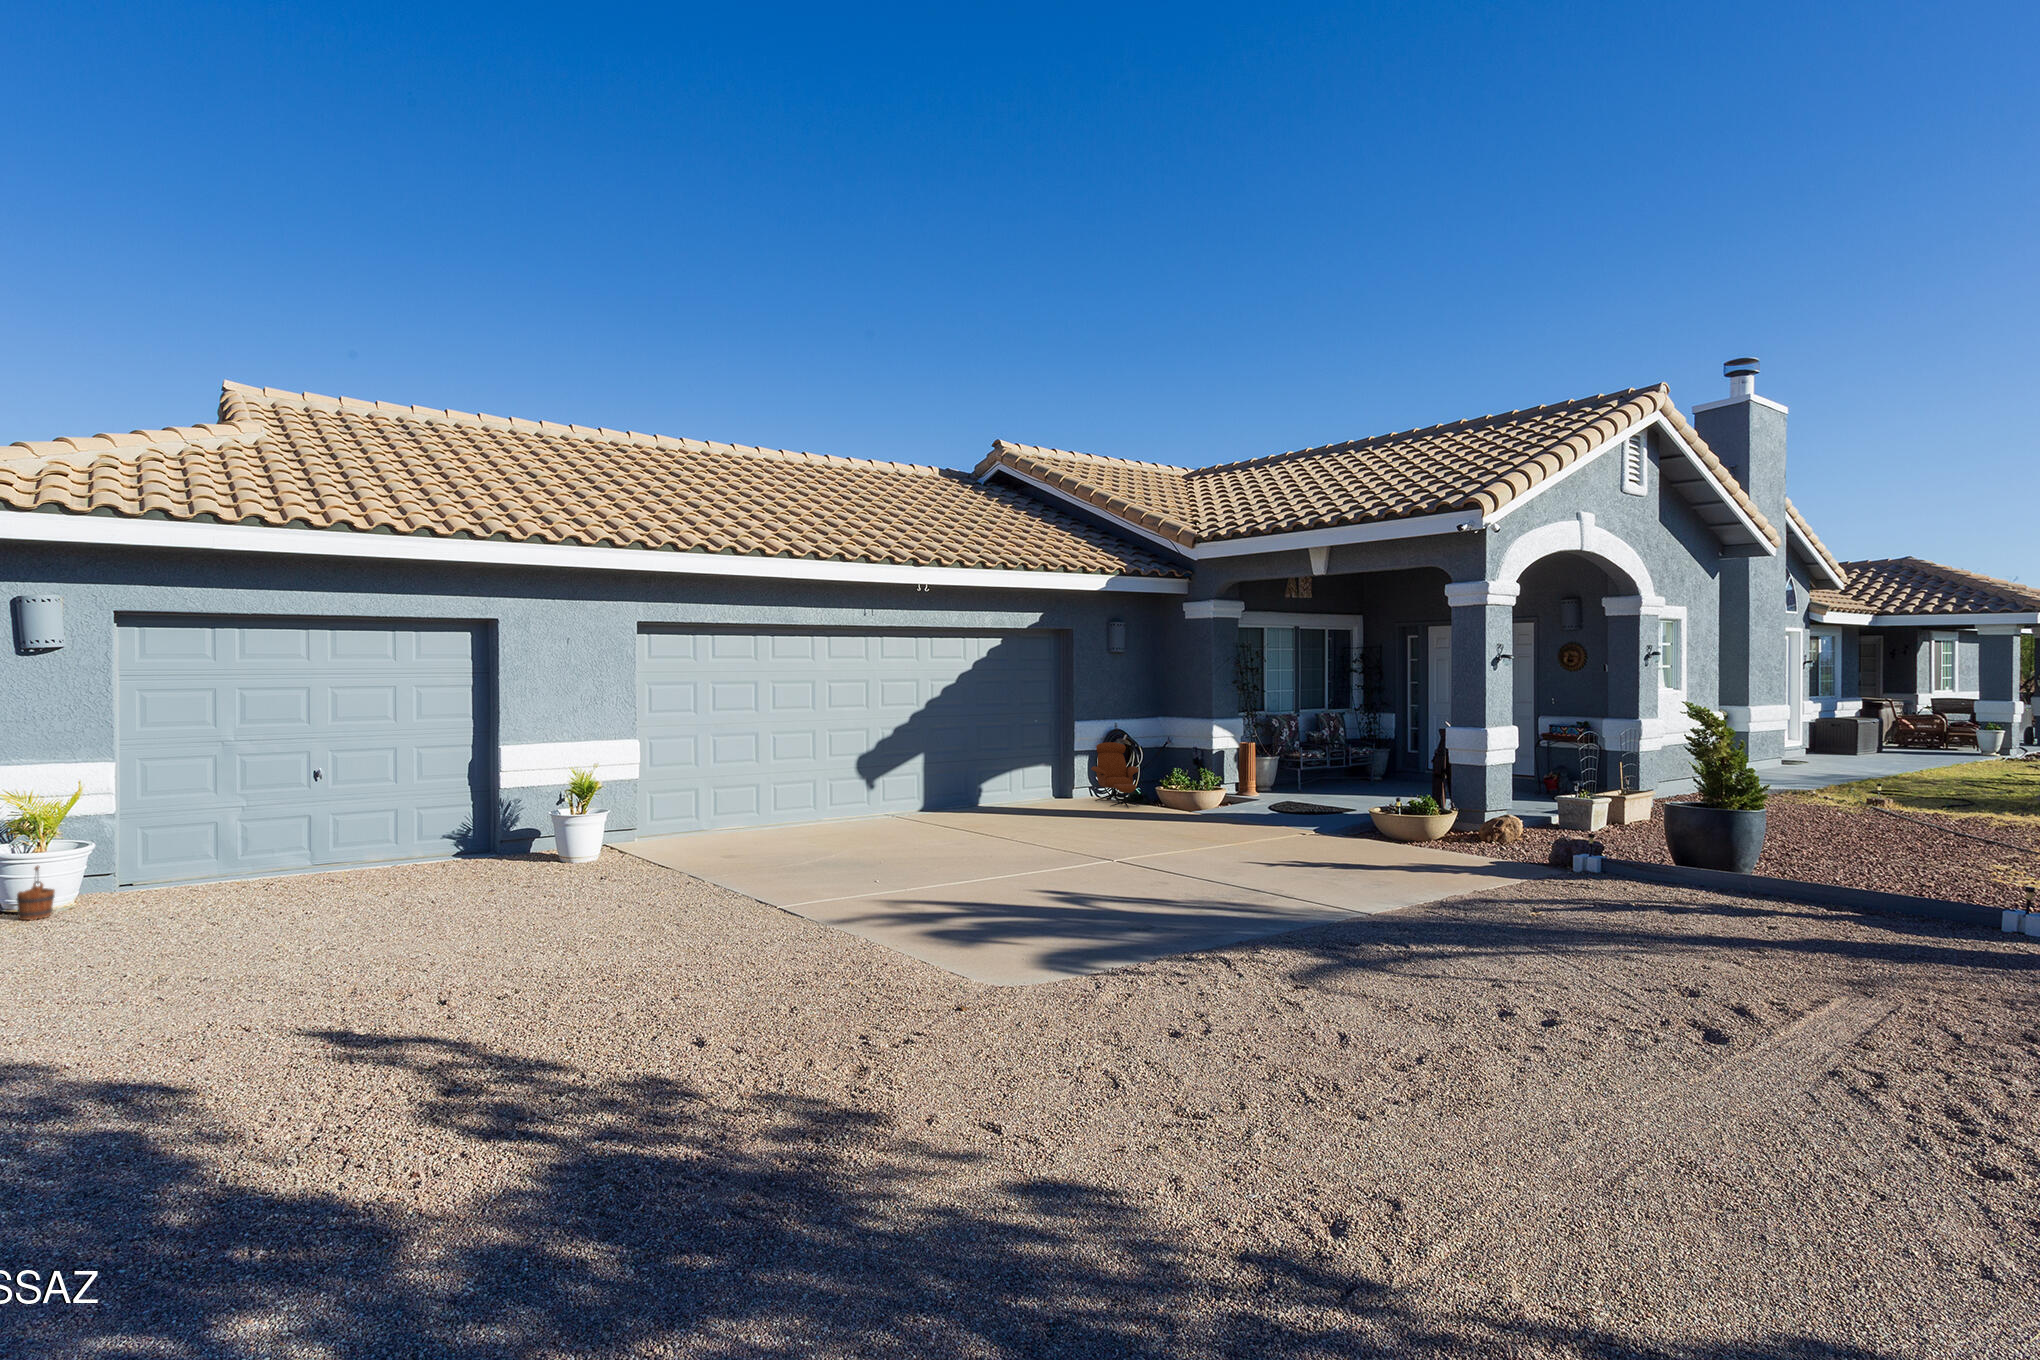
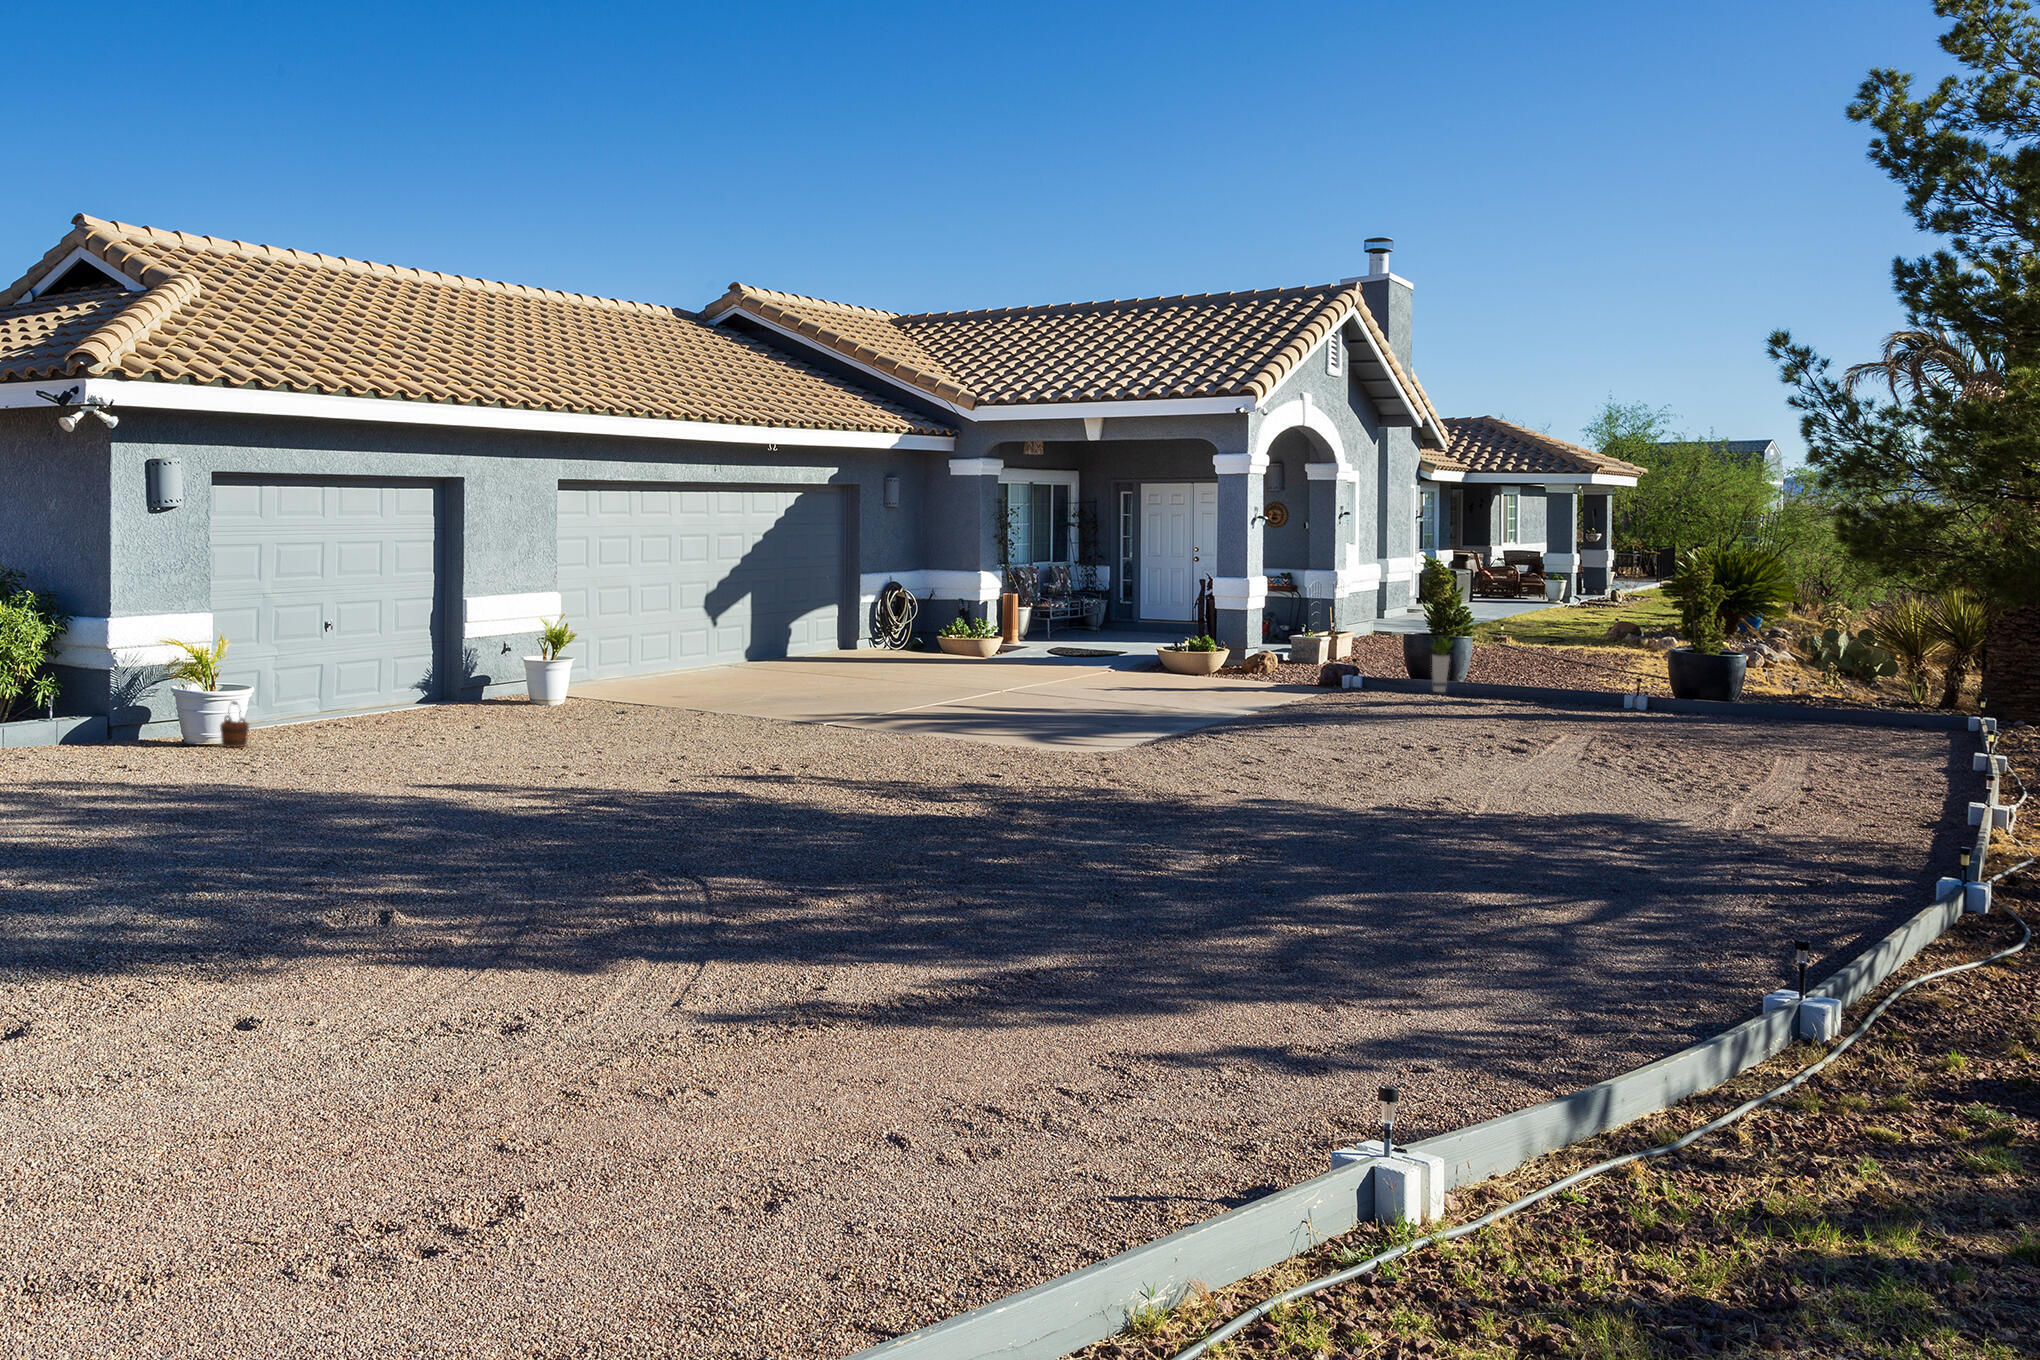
lounge chair: present [1091,742,1139,808] -> none [879,595,931,655]
planter: none [1694,806,1739,886] -> present [1430,636,1453,692]

